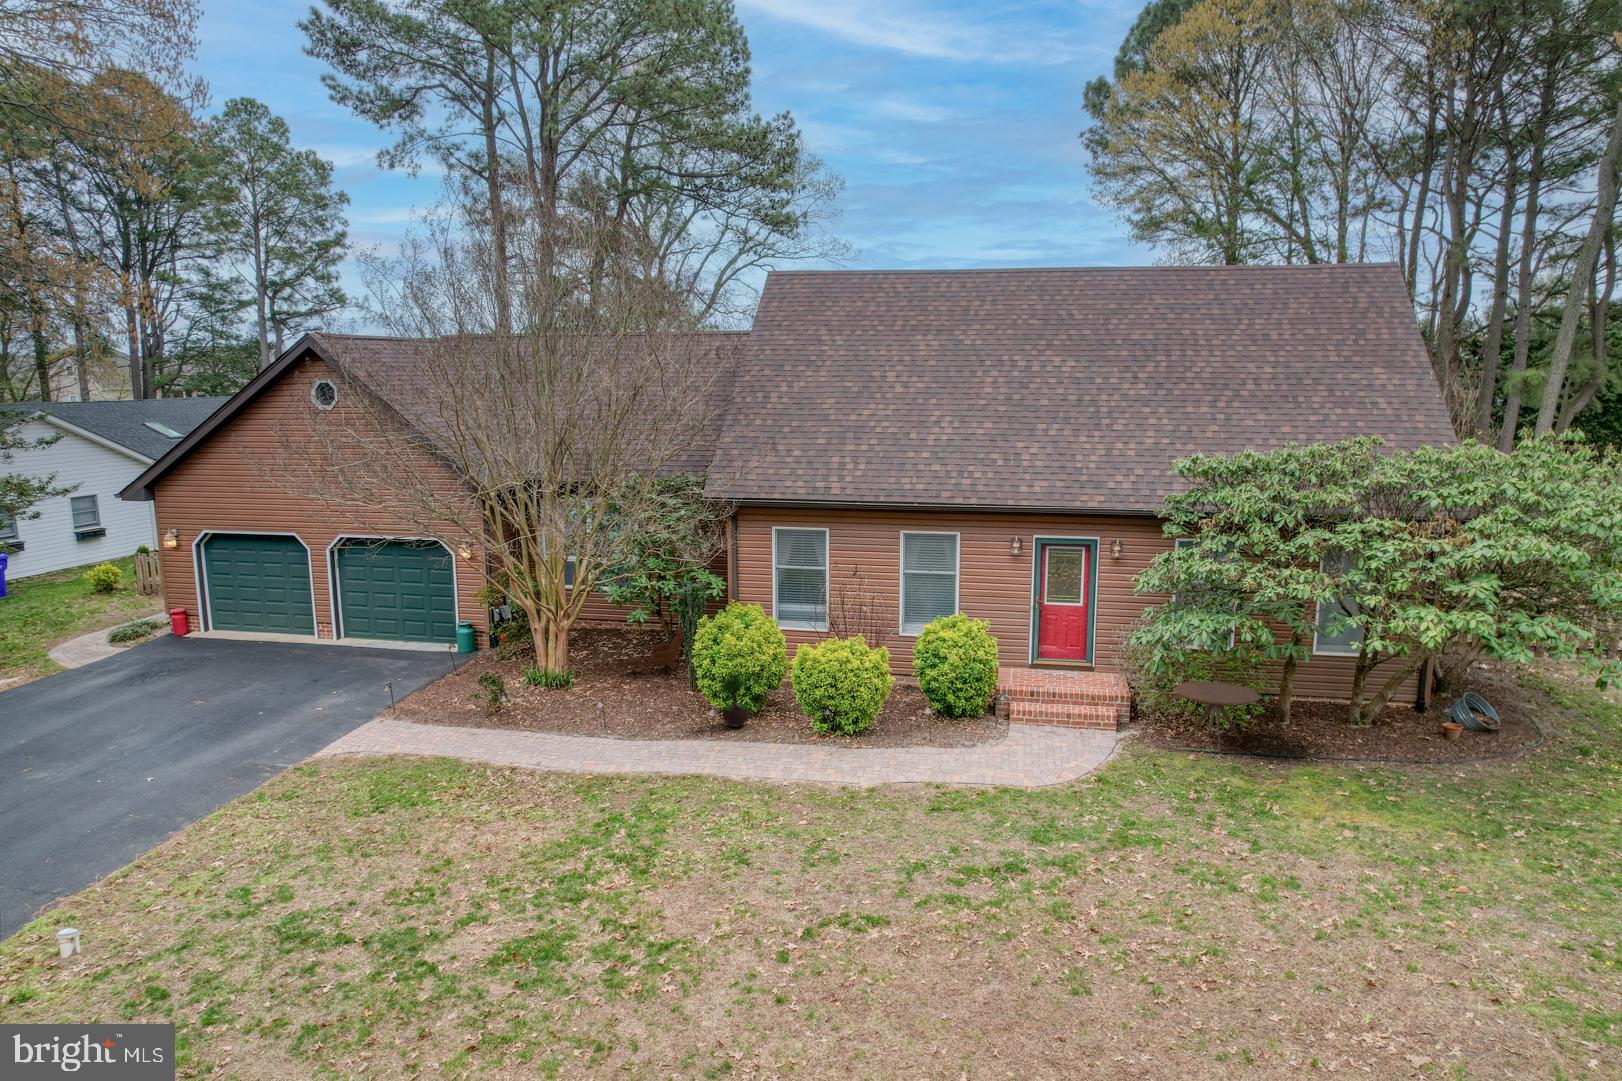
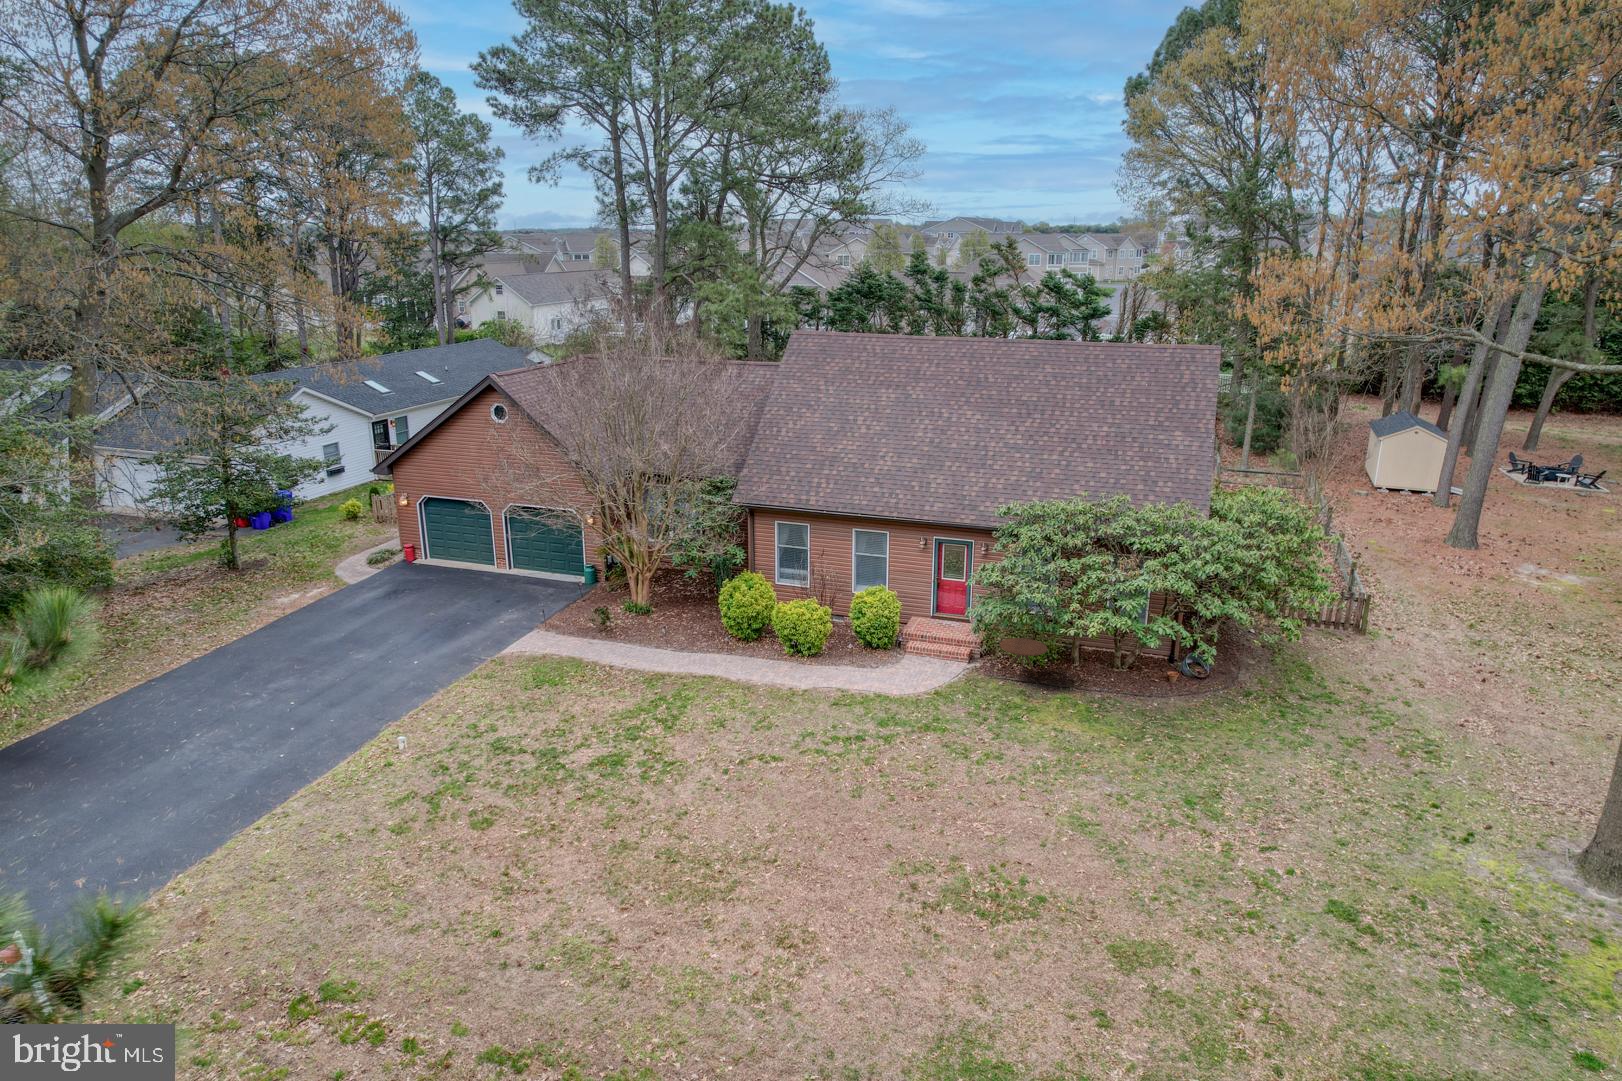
lounge chair: present [626,628,683,676] -> none [681,578,719,609]
potted tree: present [718,671,749,727] -> none [728,613,750,648]

